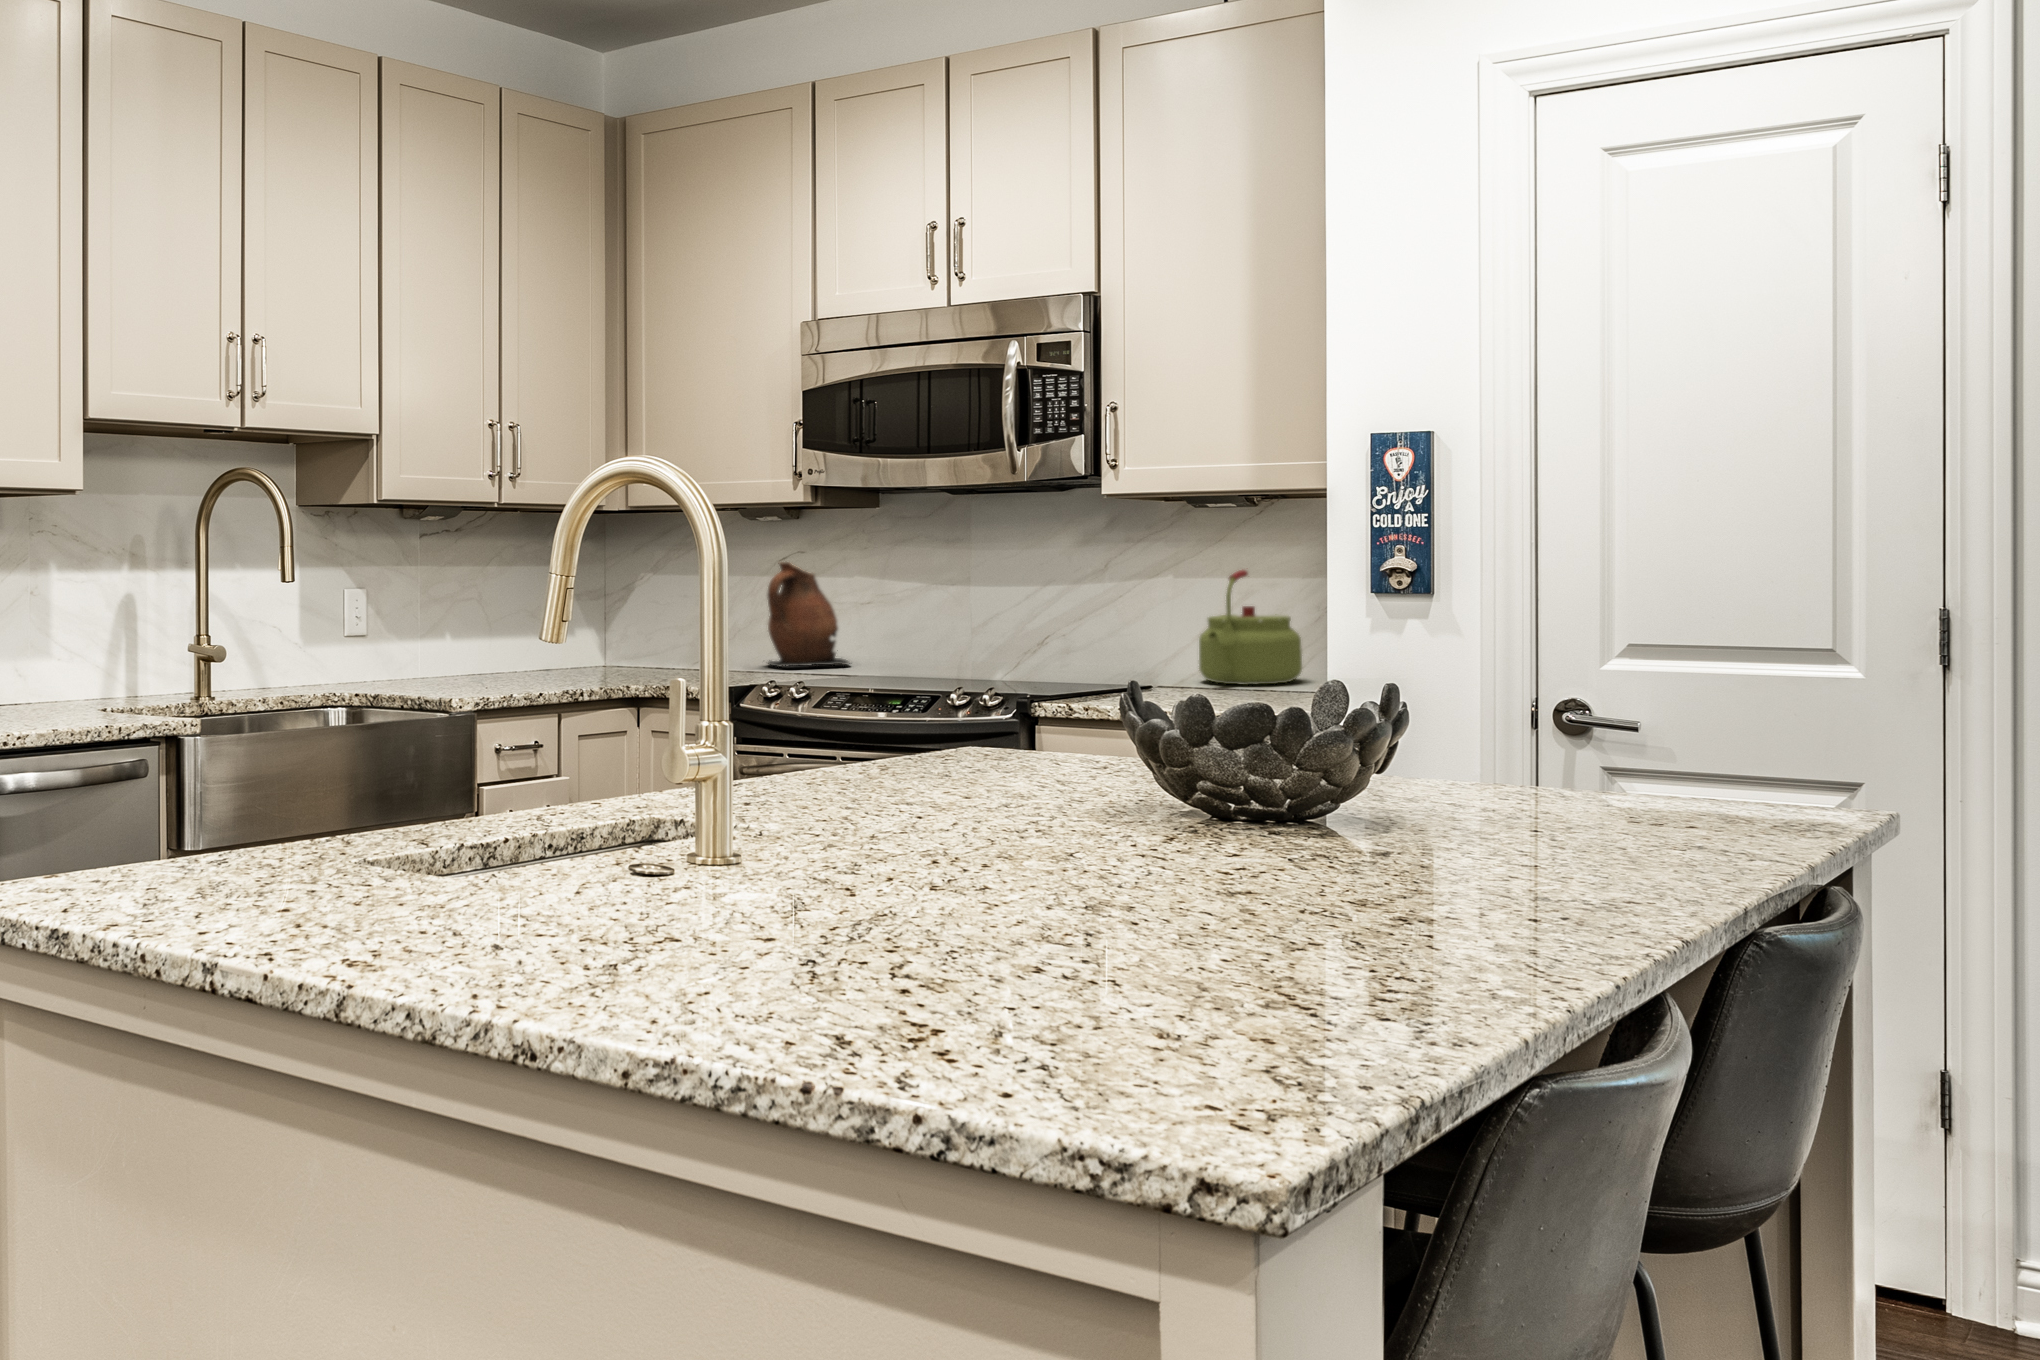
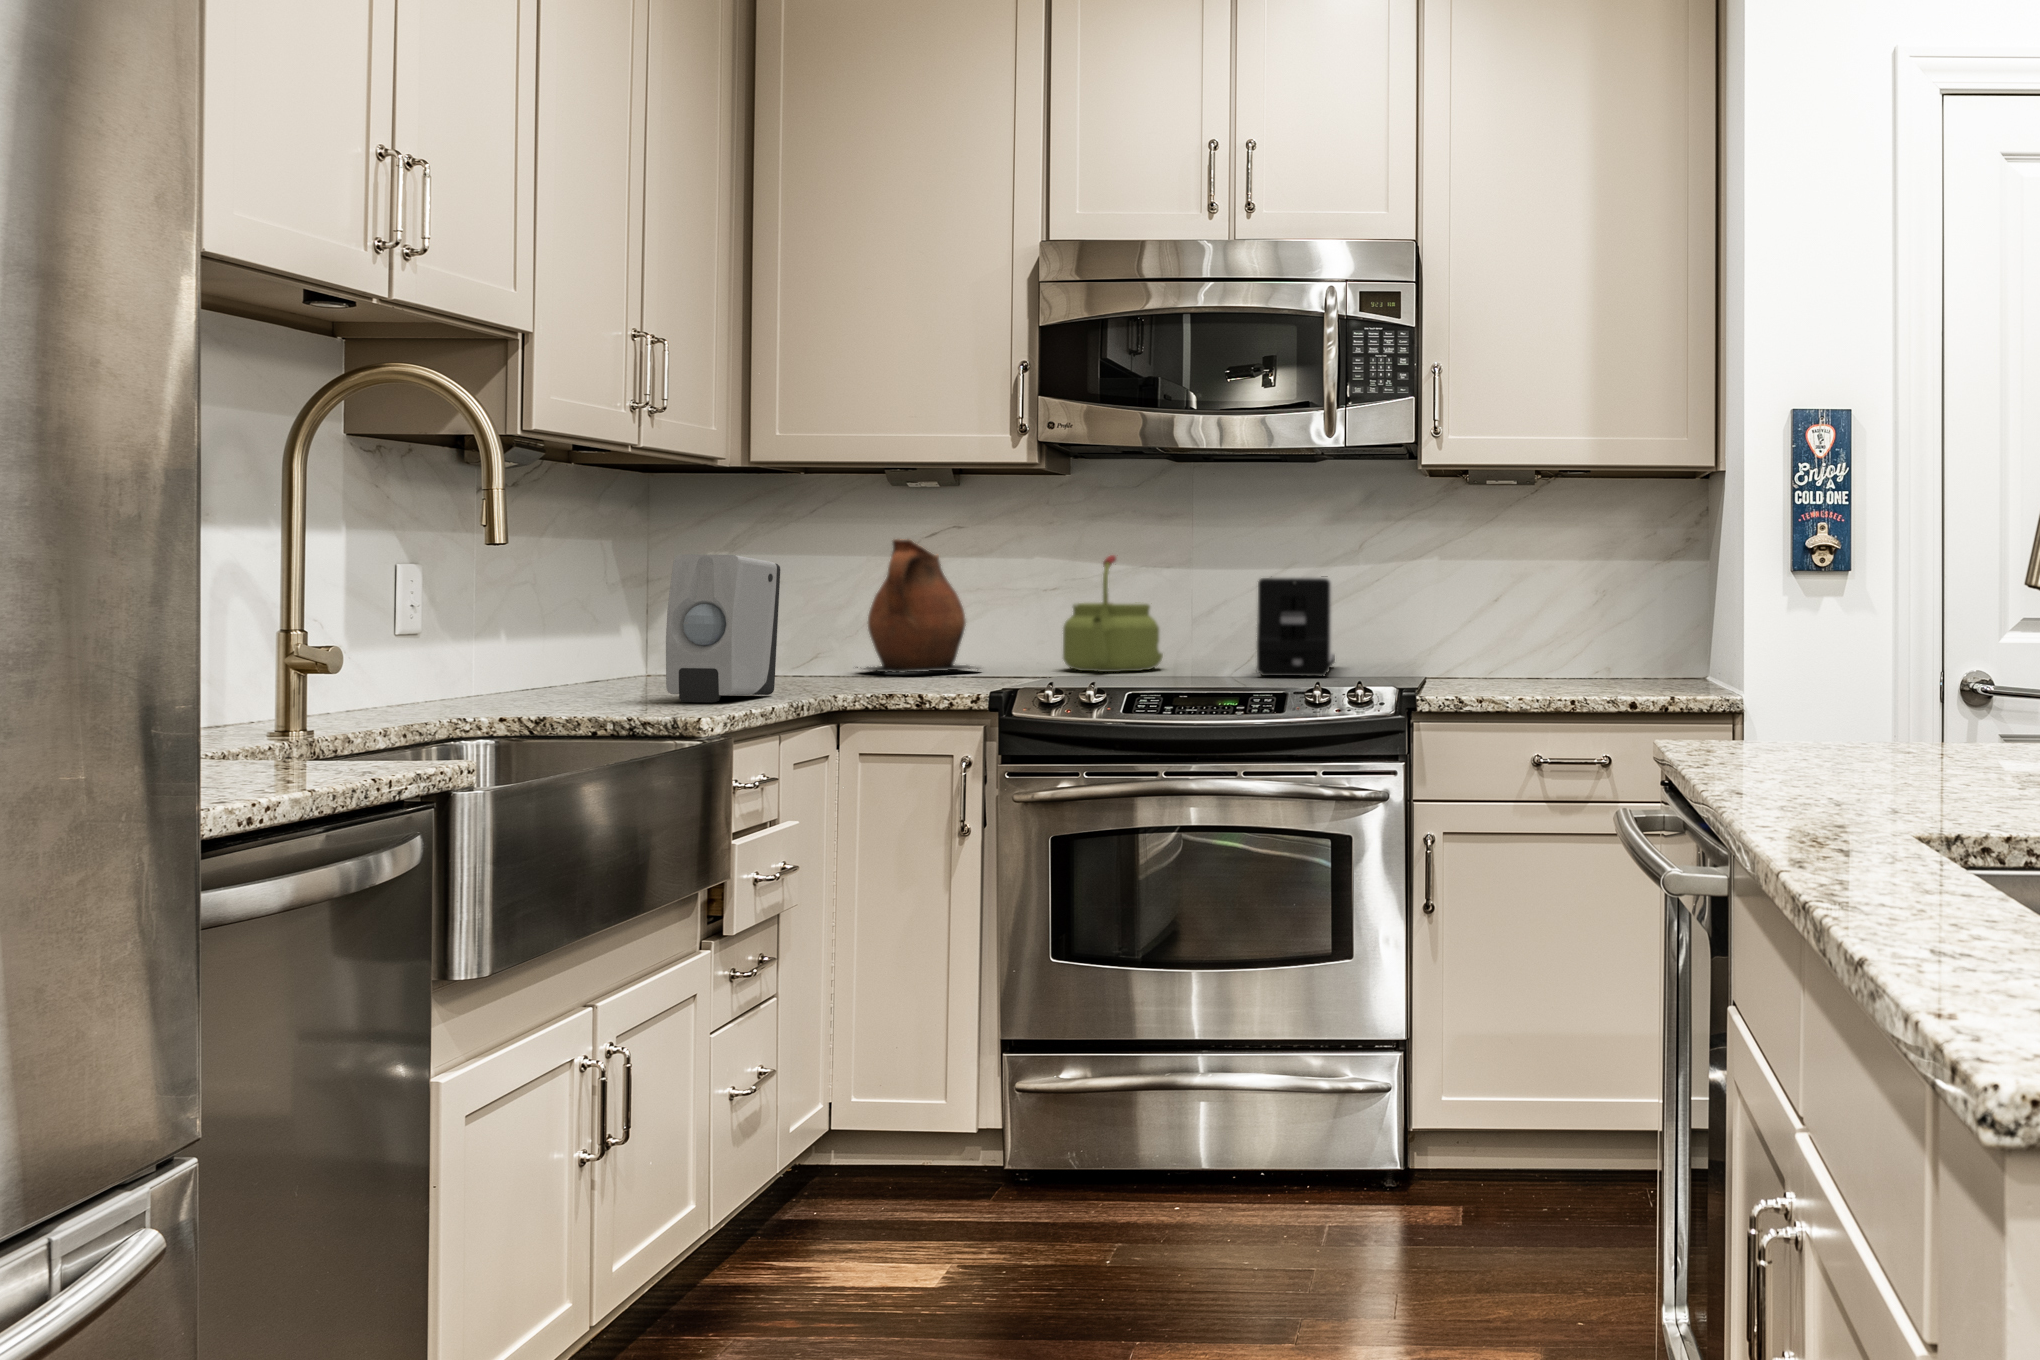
kettle: present [1199,570,1302,685] -> present [1063,555,1163,672]
toaster: none [1018,586,1145,681] -> present [1257,576,1335,676]
soap dispenser: none [558,587,639,689] -> present [666,554,780,702]

